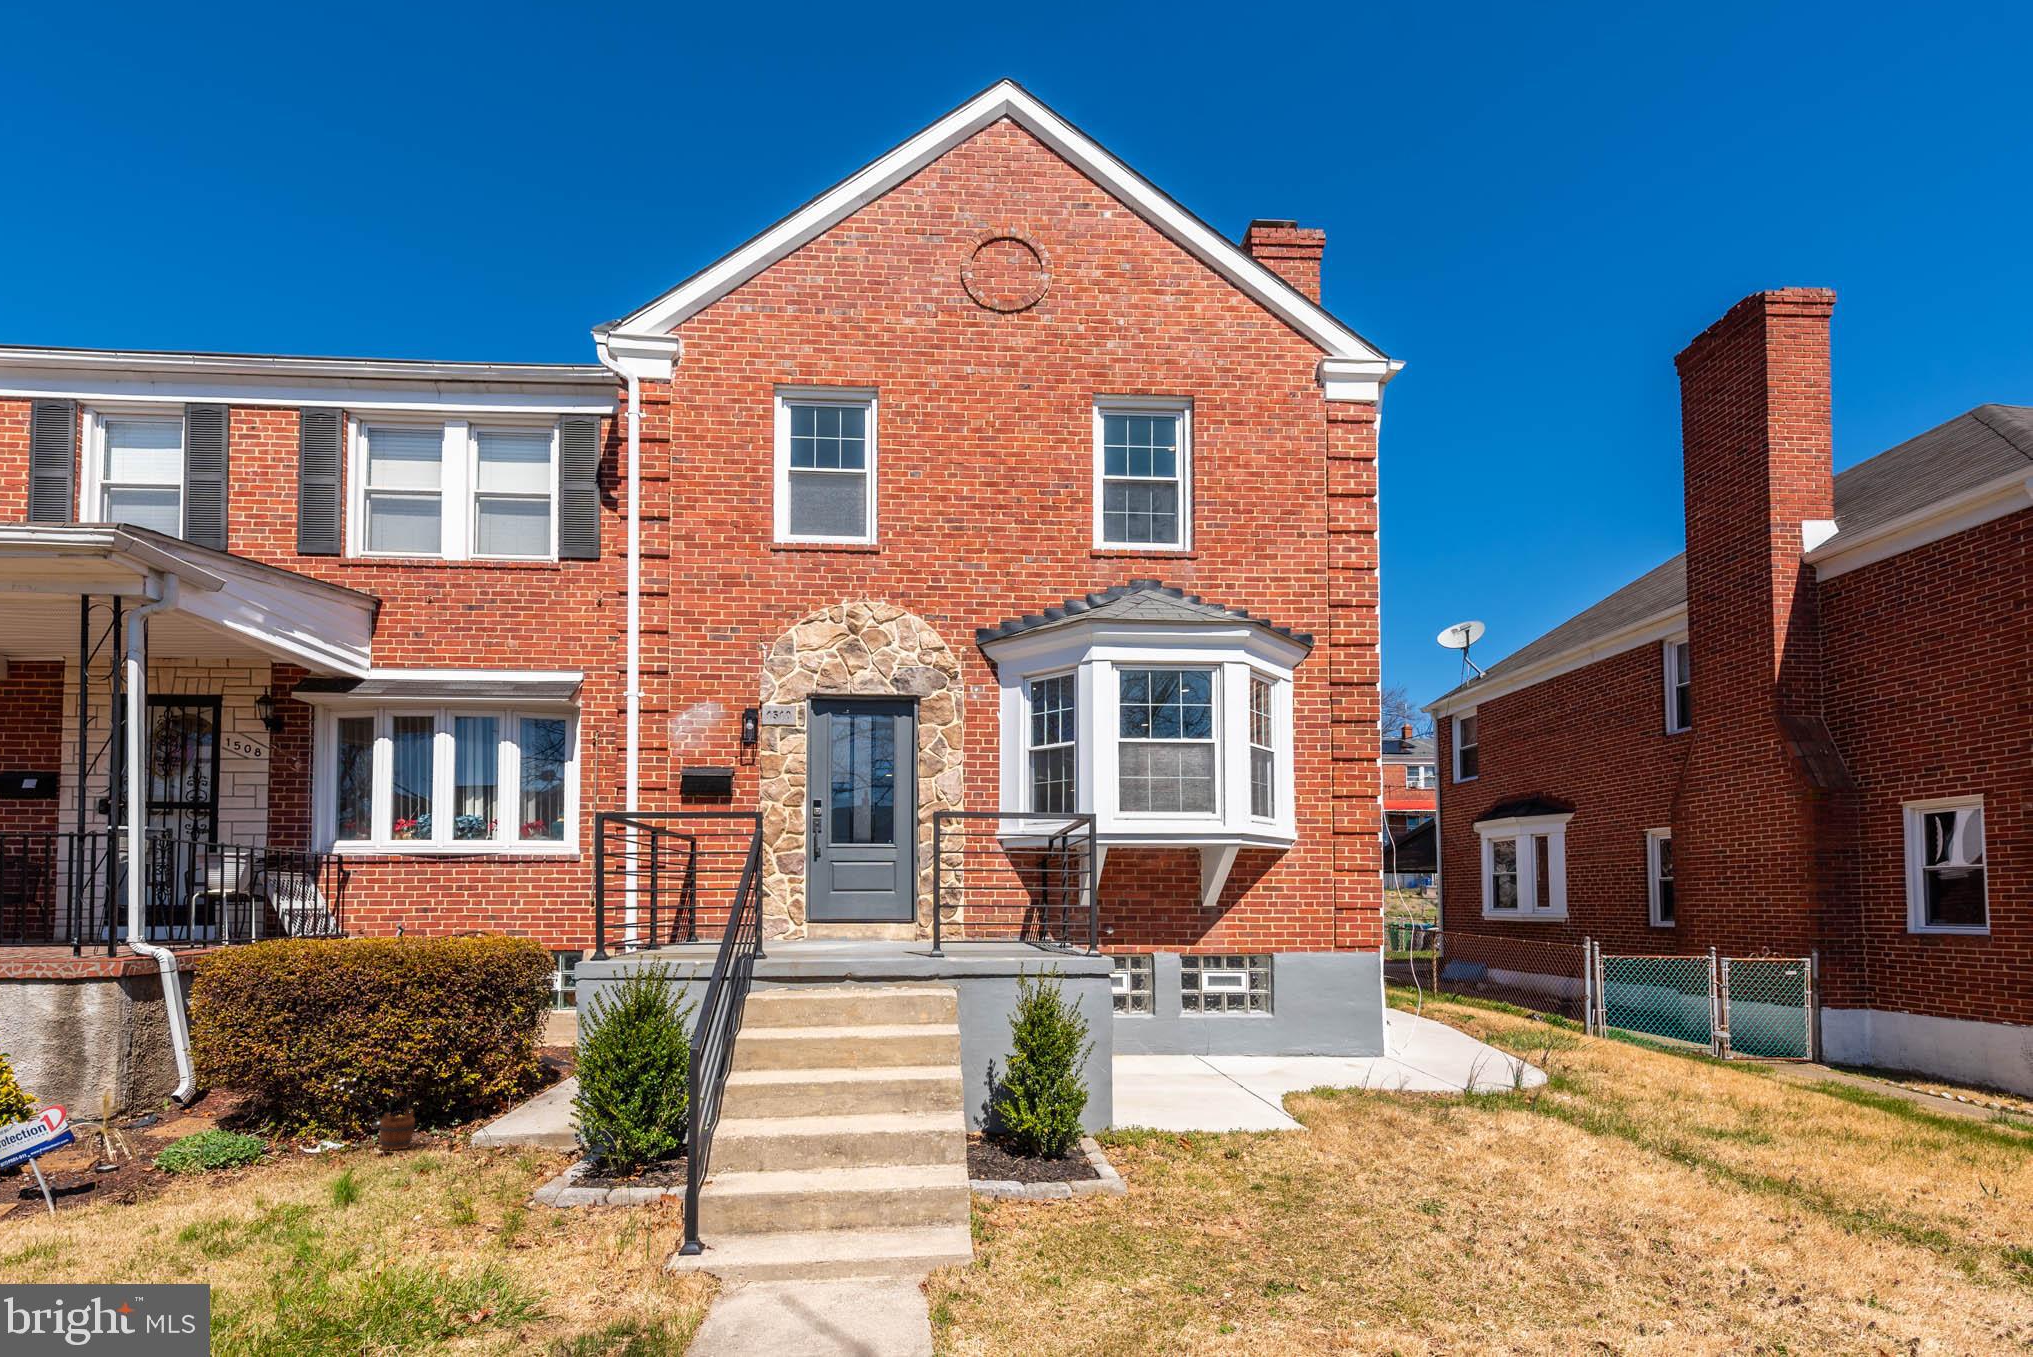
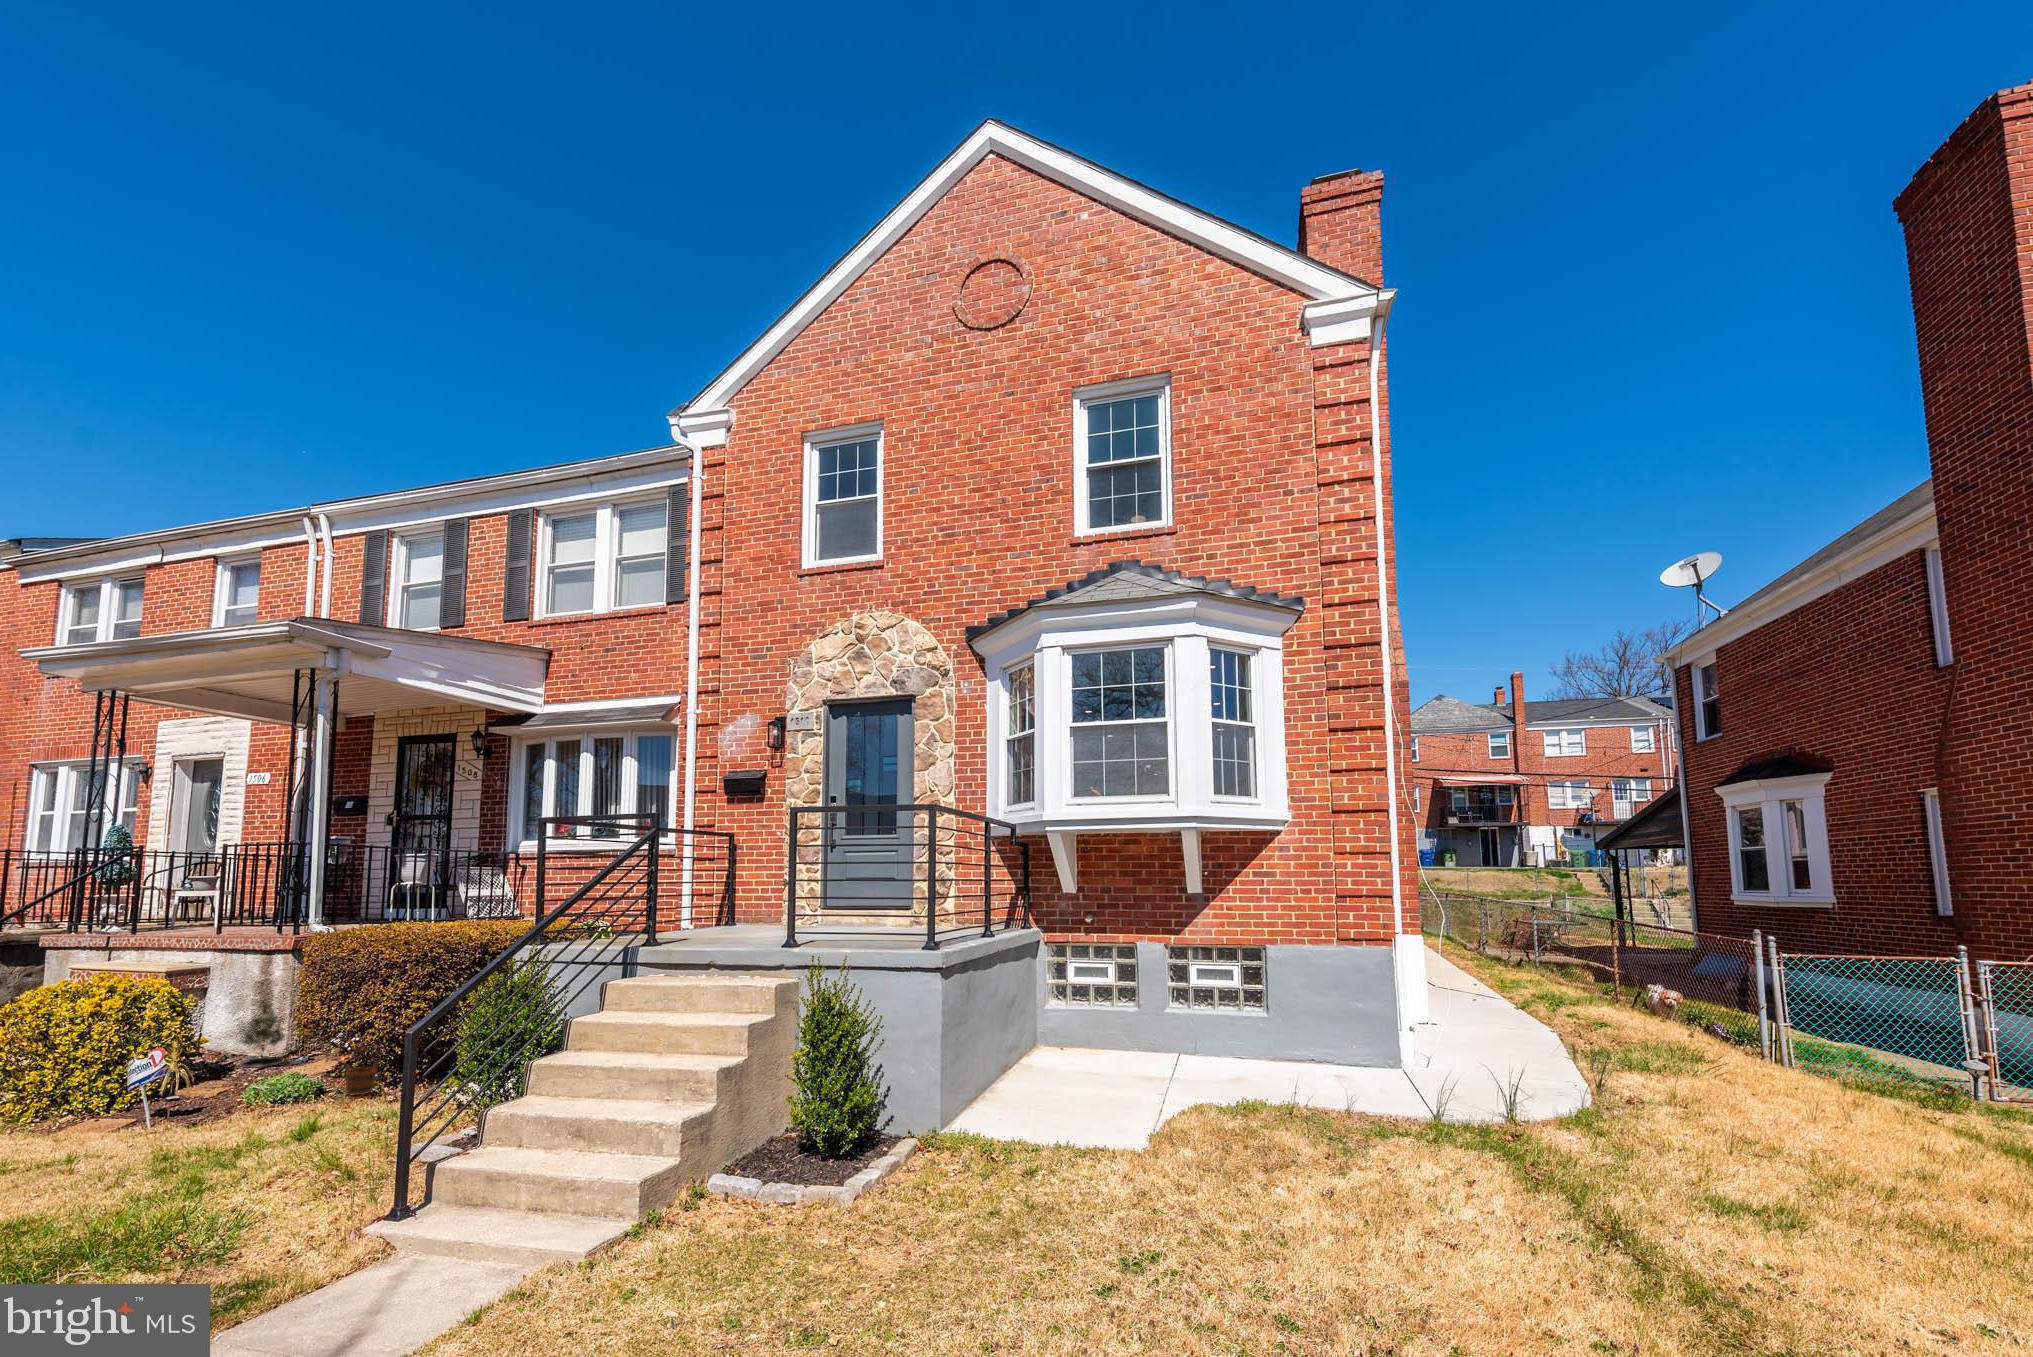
potted tree: none [125,1039,197,1134] -> present [239,999,287,1068]

